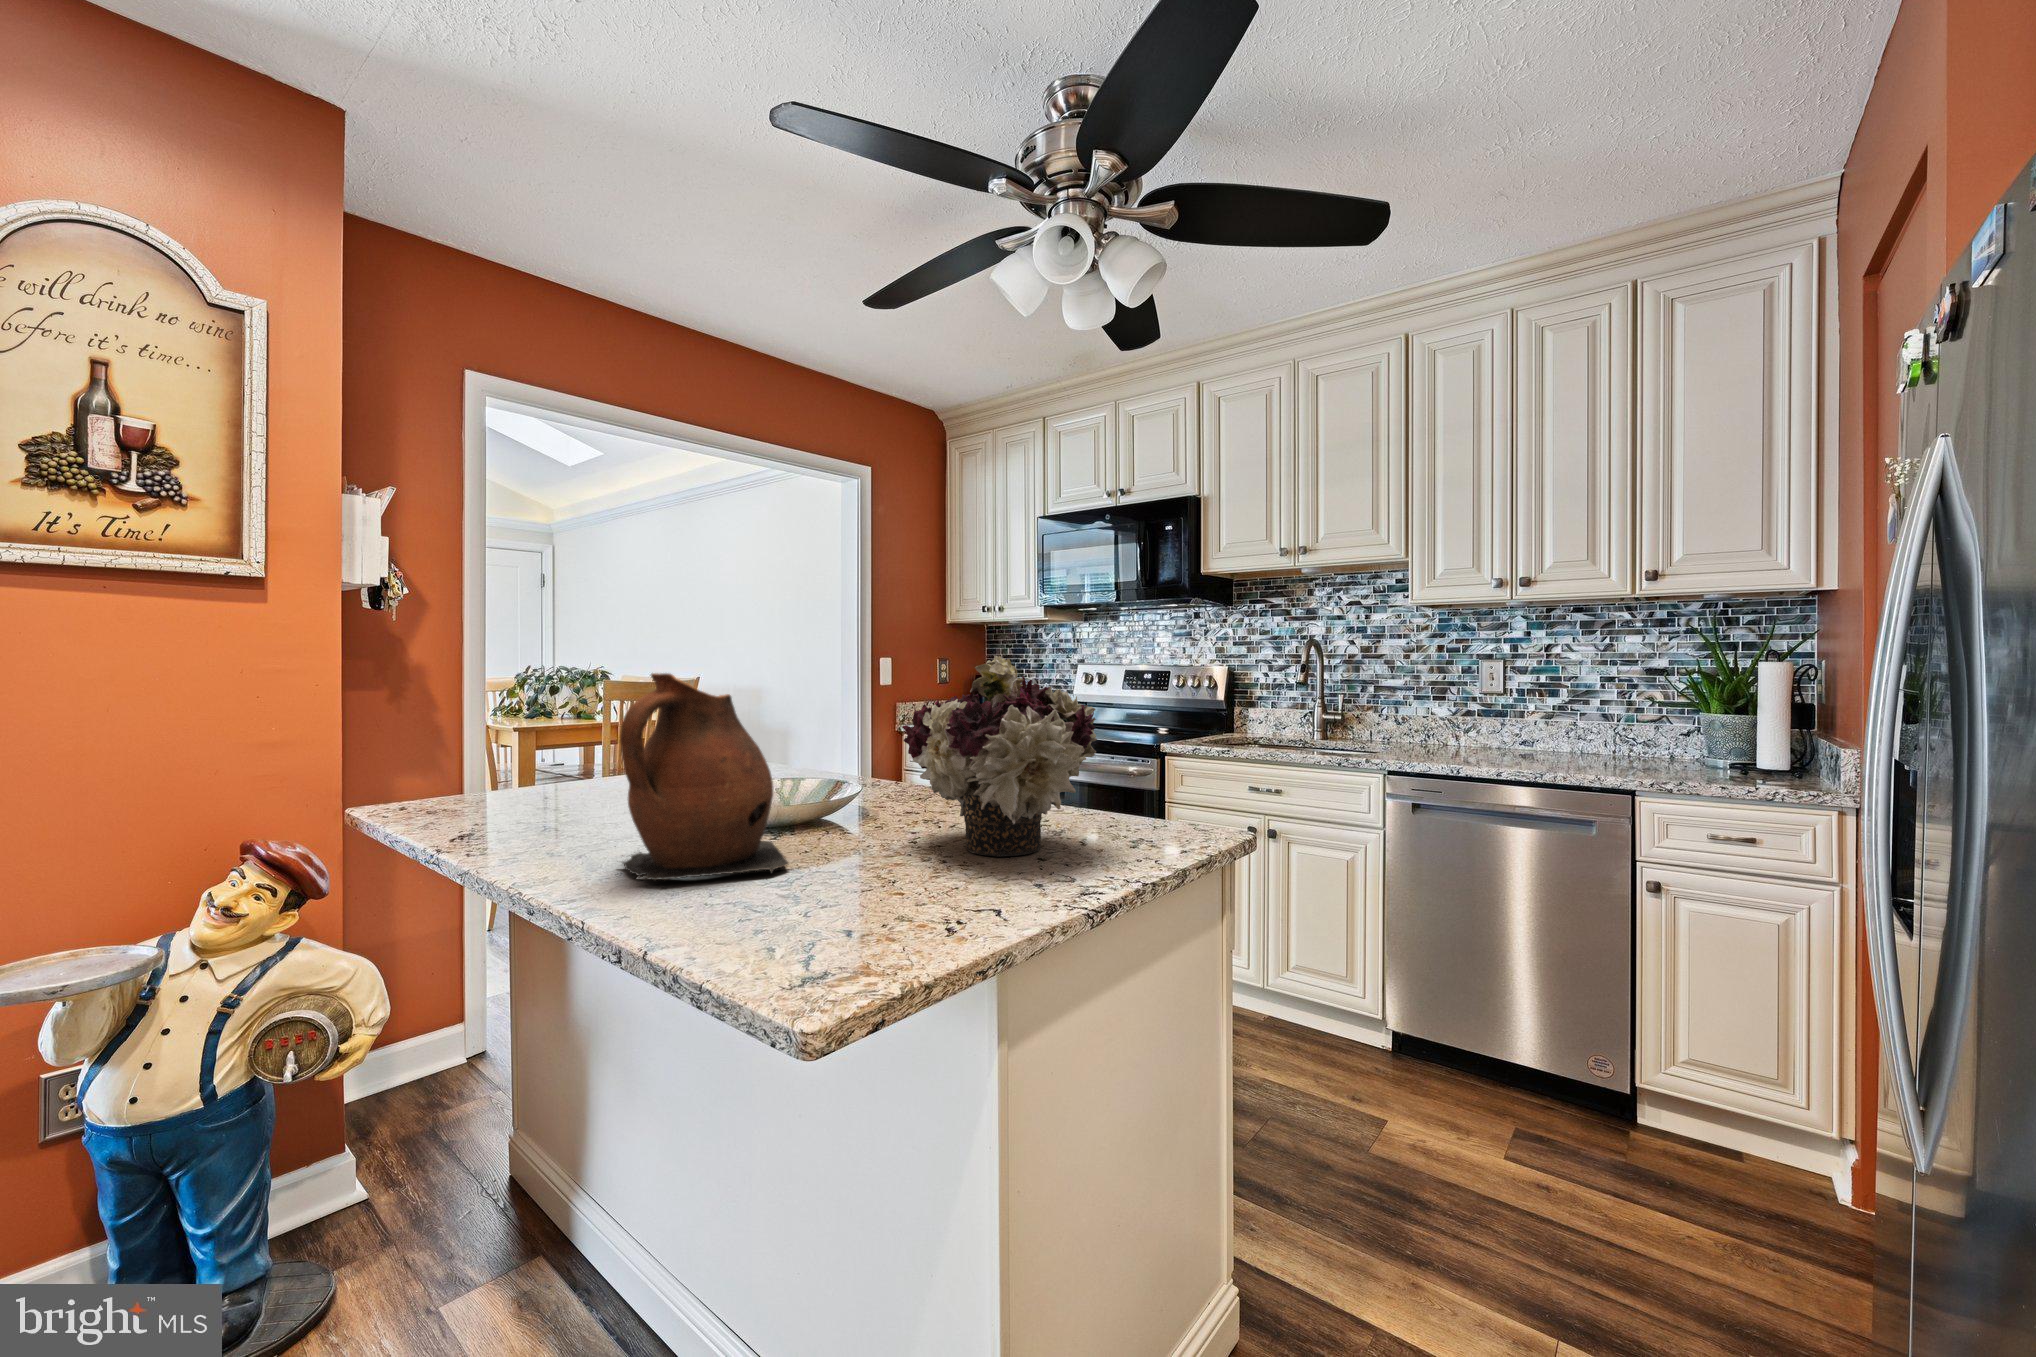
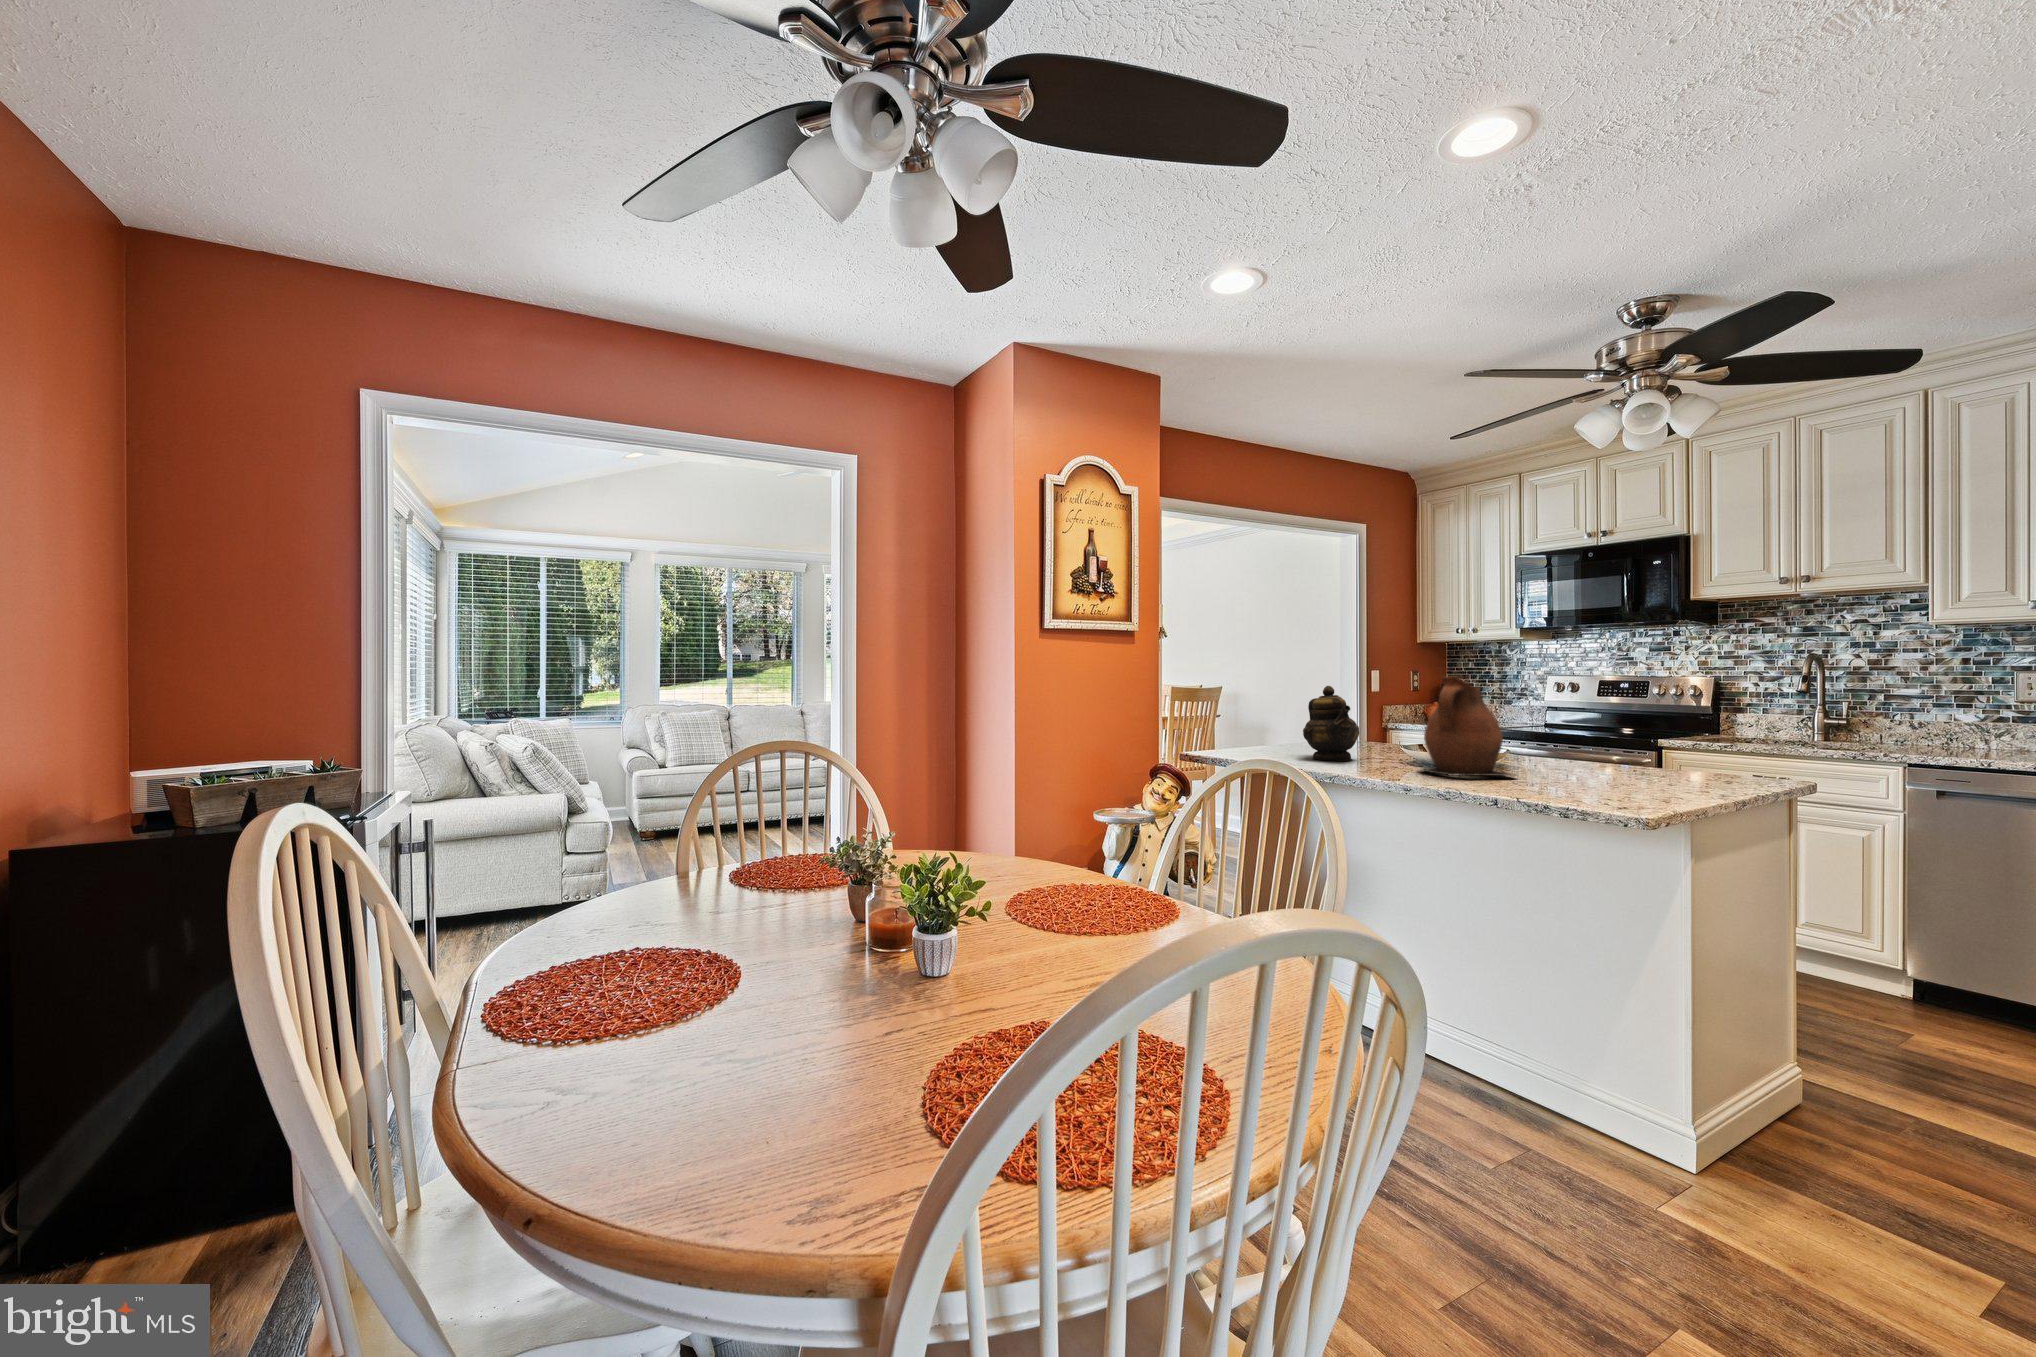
flower arrangement: present [902,656,1097,857] -> none [1562,668,1707,780]
teapot: none [494,689,615,834] -> present [1303,686,1359,761]

